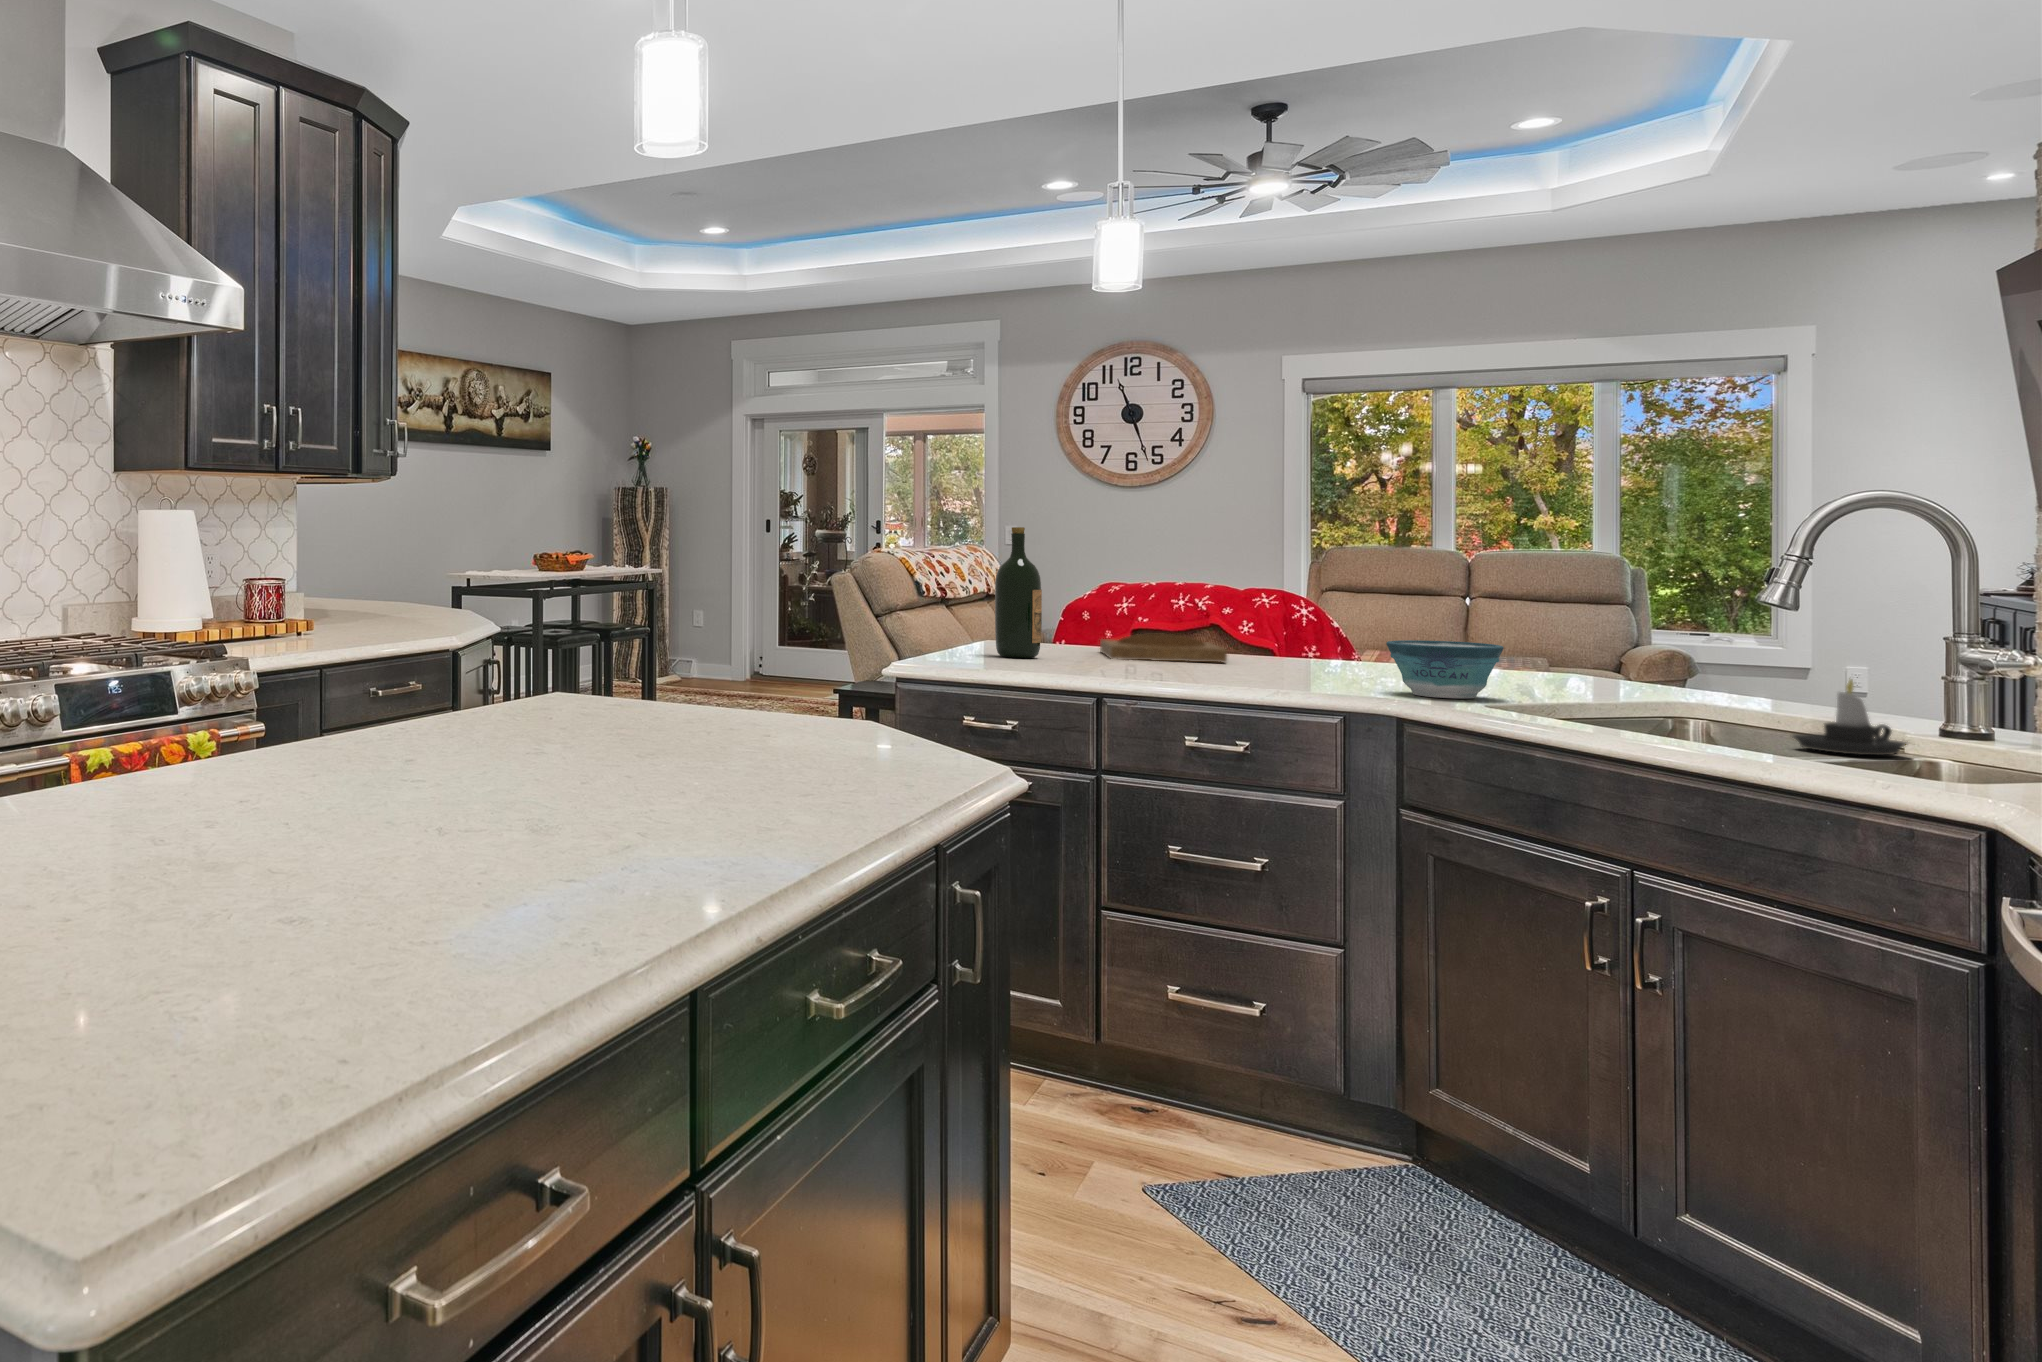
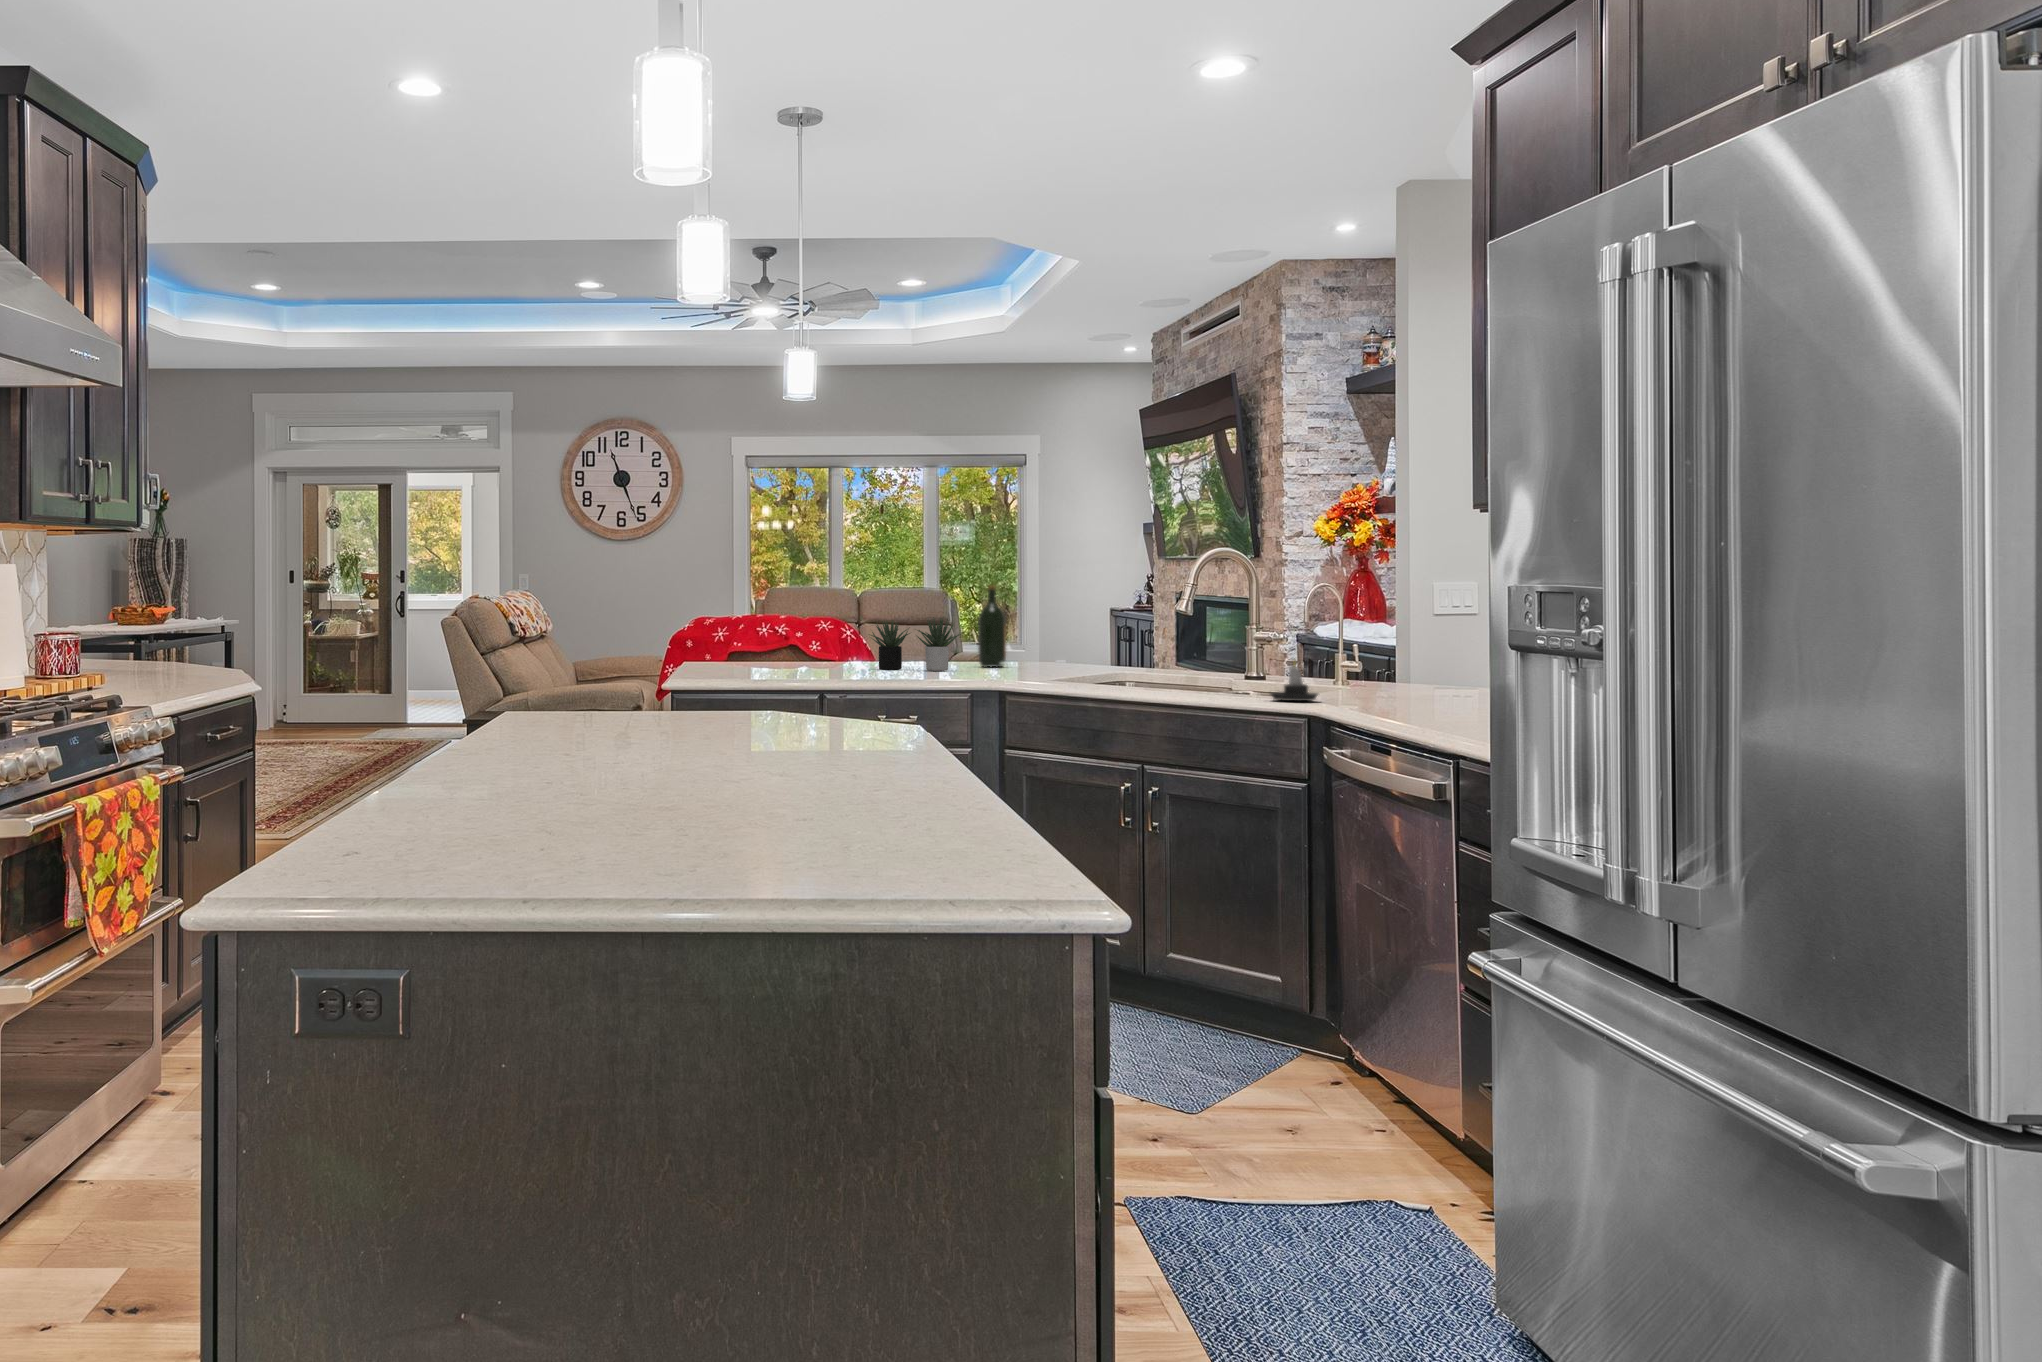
wine bottle: present [995,527,1042,658] -> present [978,585,1006,667]
succulent plant: none [1275,580,1415,660] -> present [871,617,959,671]
tray: present [1100,634,1227,662] -> none [772,657,873,678]
bowl: present [1386,640,1504,698] -> none [1015,651,1083,688]

